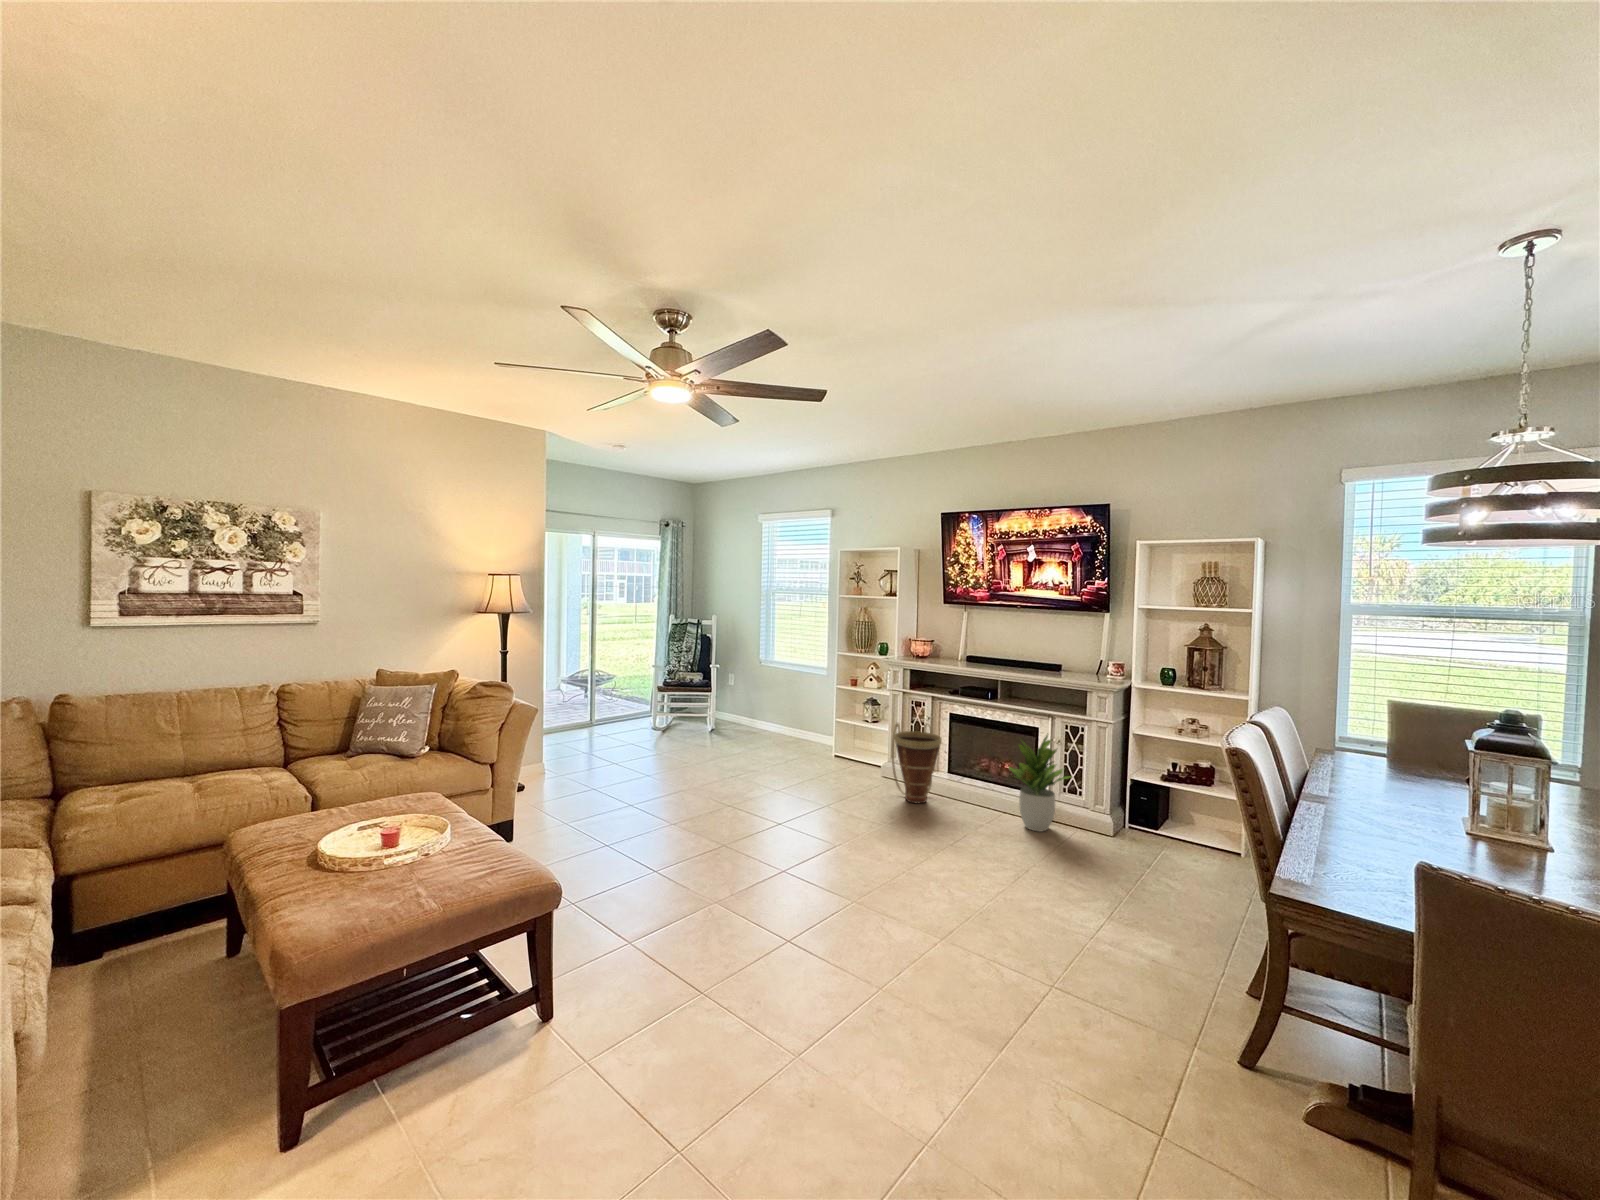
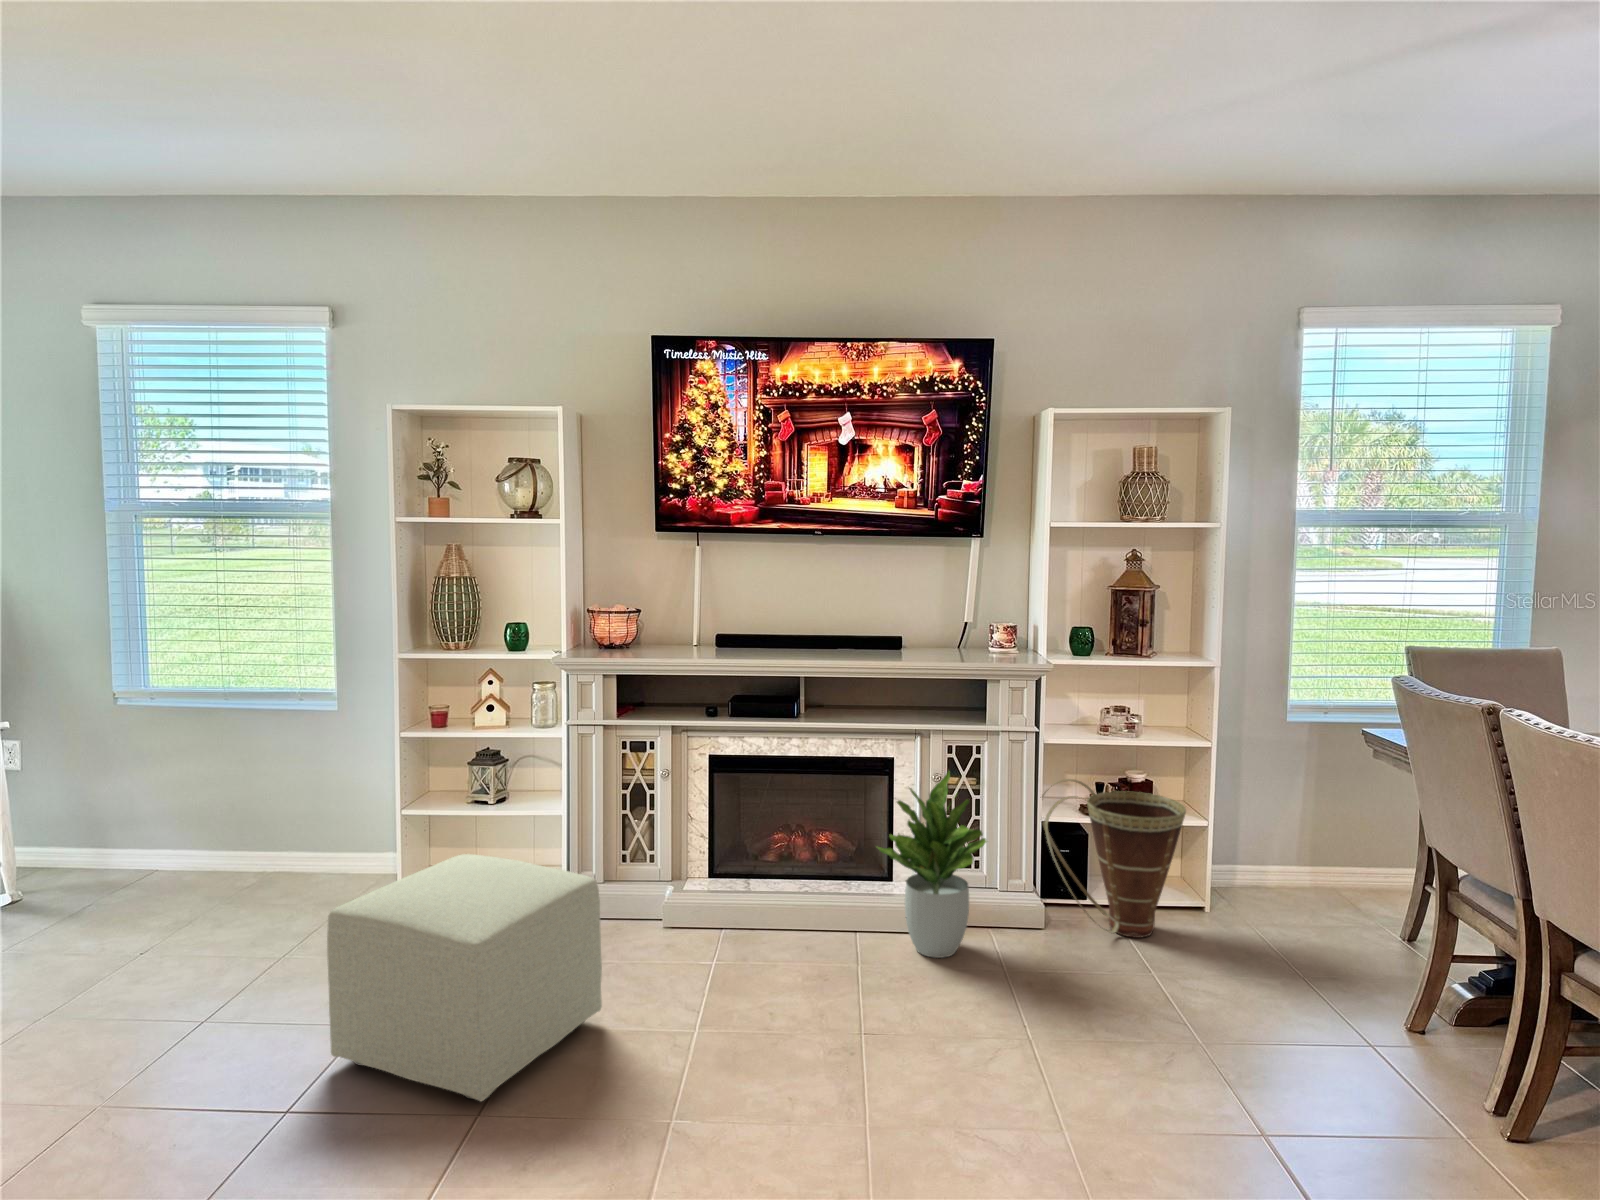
basket: present [892,723,942,803] -> present [1042,779,1186,938]
ottoman: none [762,730,859,813] -> present [327,854,602,1101]

